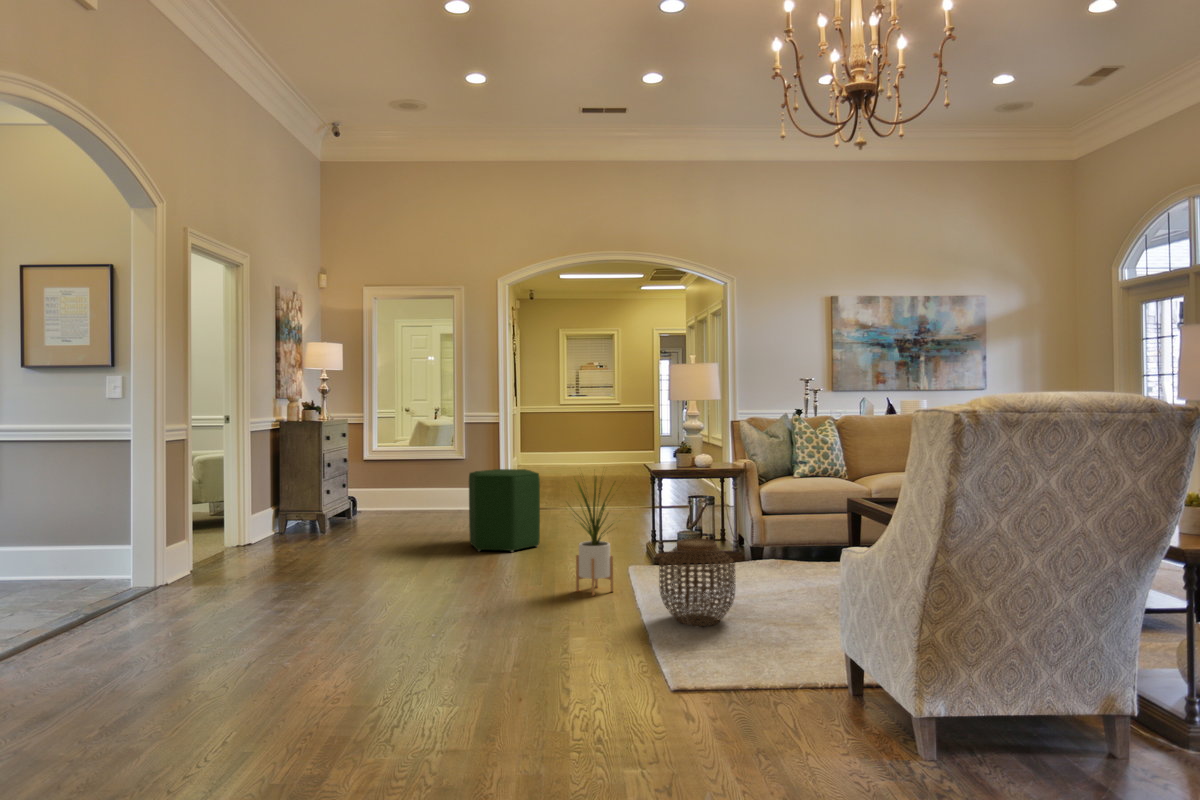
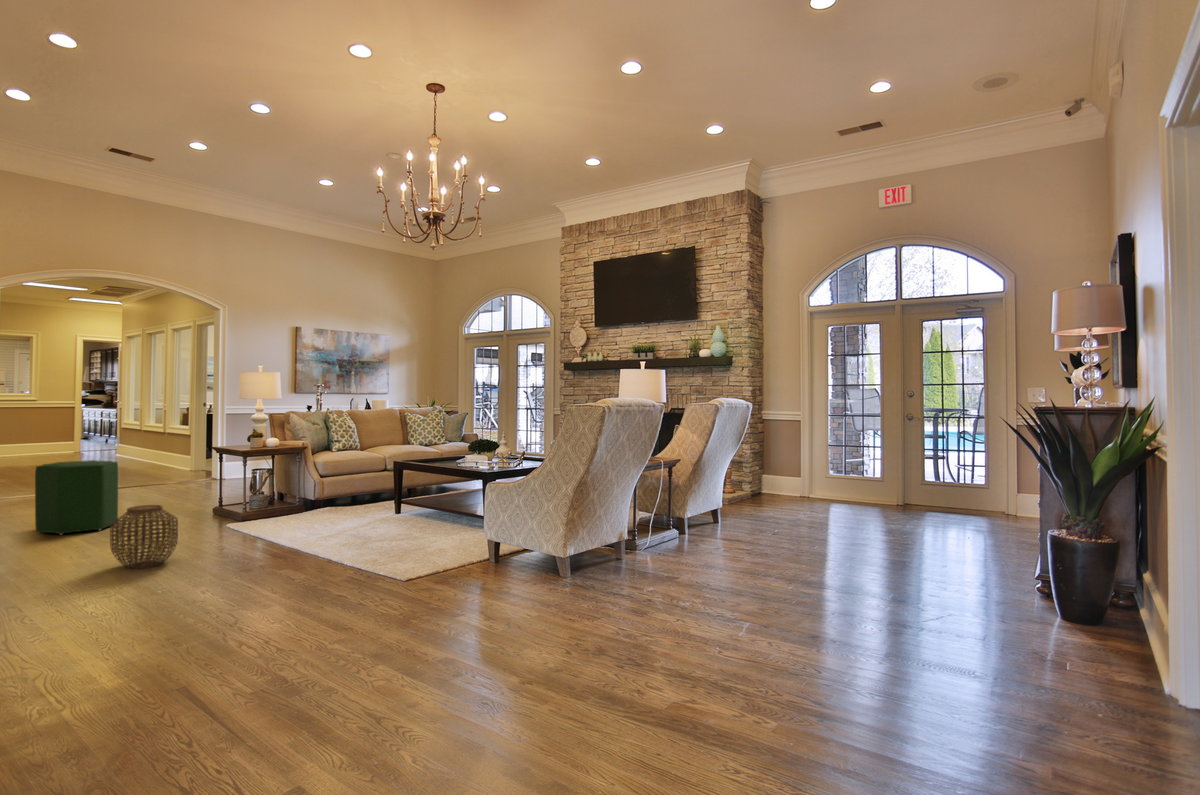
house plant: present [570,477,613,596] -> none [216,447,271,538]
woven basket: present [659,539,735,626] -> present [110,505,178,568]

